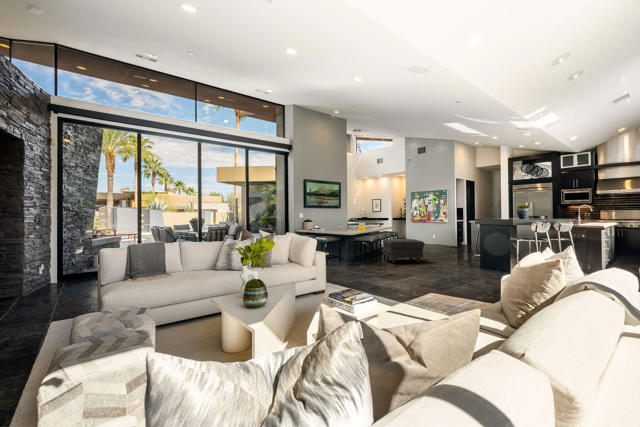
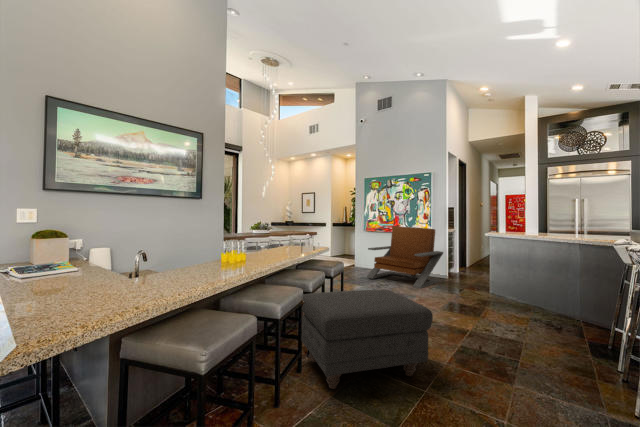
lounge chair: none [412,219,453,249] -> present [367,226,443,289]

